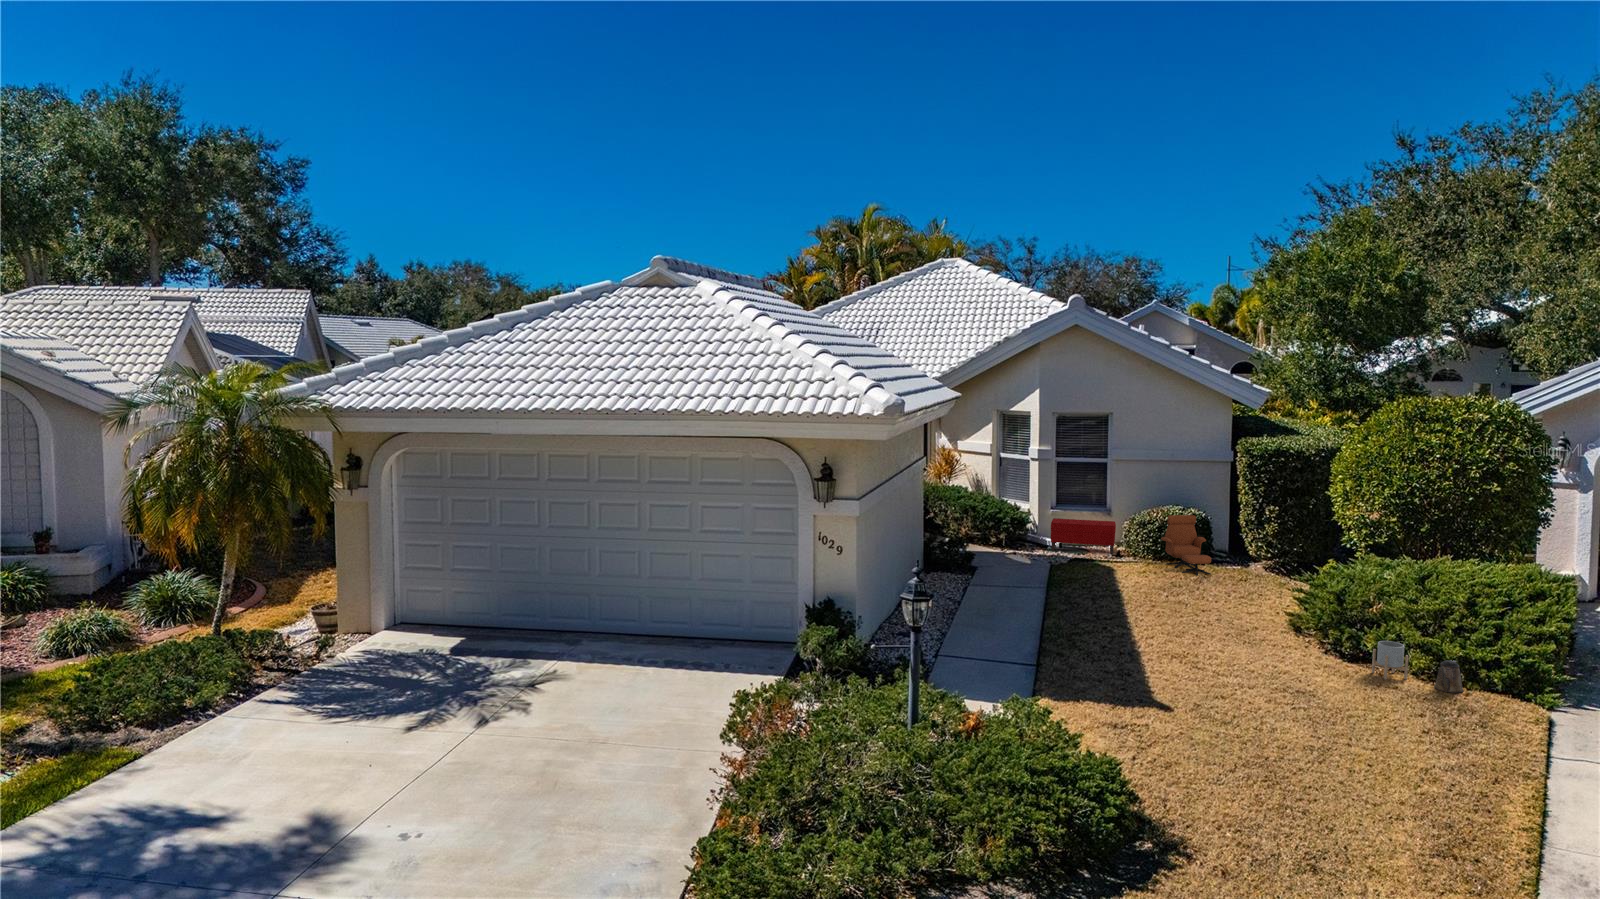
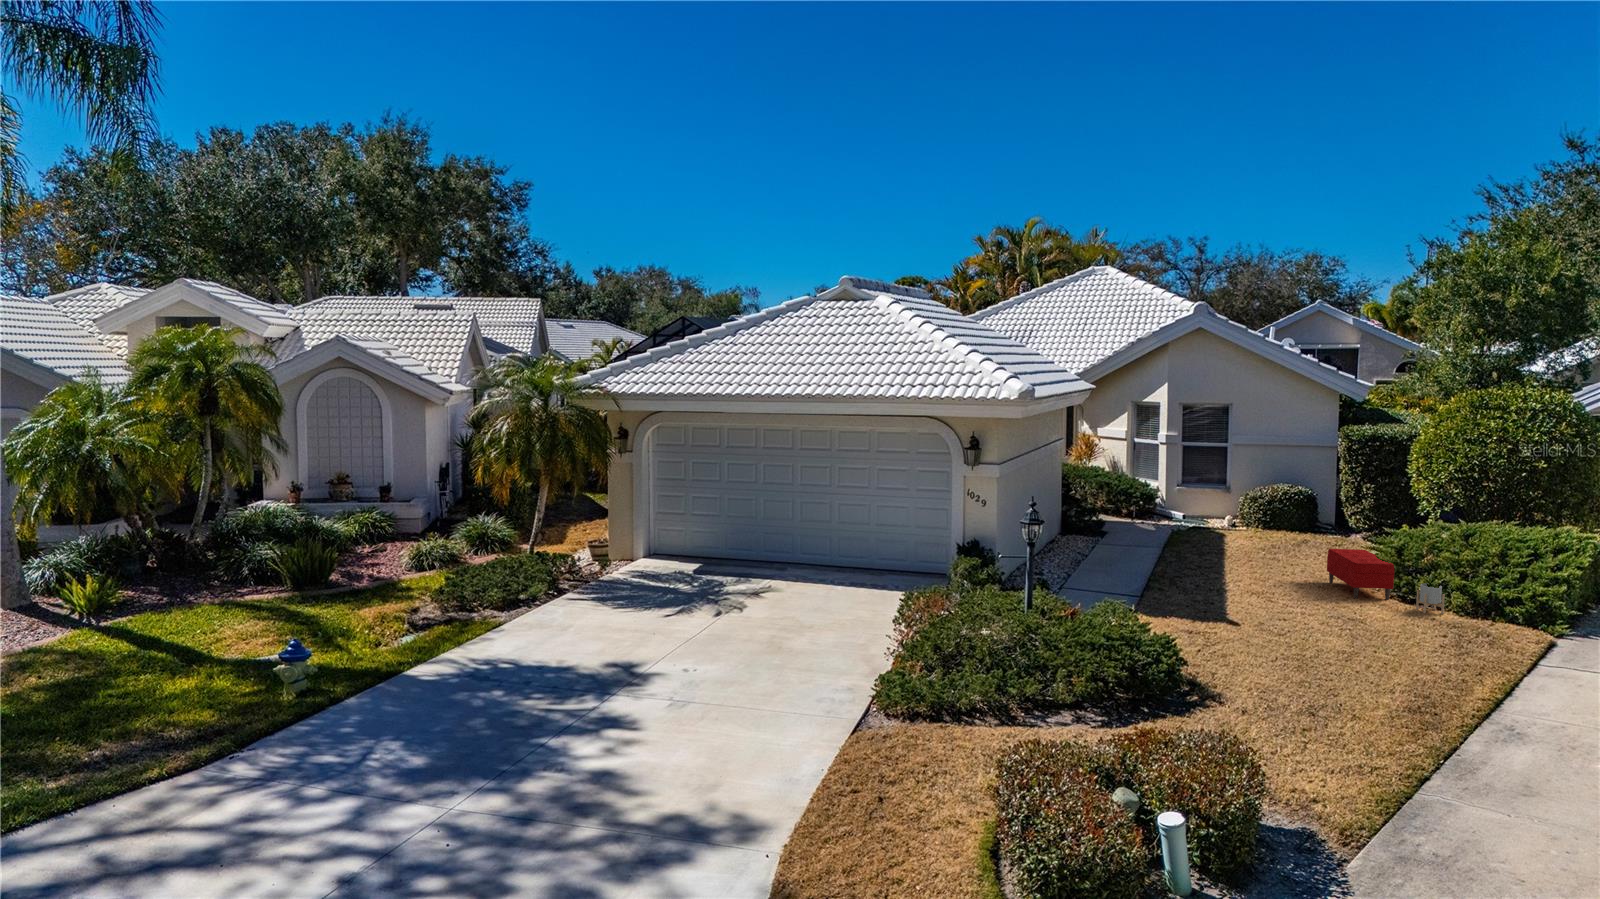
lounge chair: present [1161,515,1211,576] -> none [1274,494,1318,545]
bench: present [1051,518,1116,555] -> present [1327,549,1394,600]
watering can: present [1434,660,1464,693] -> none [1463,598,1487,623]

